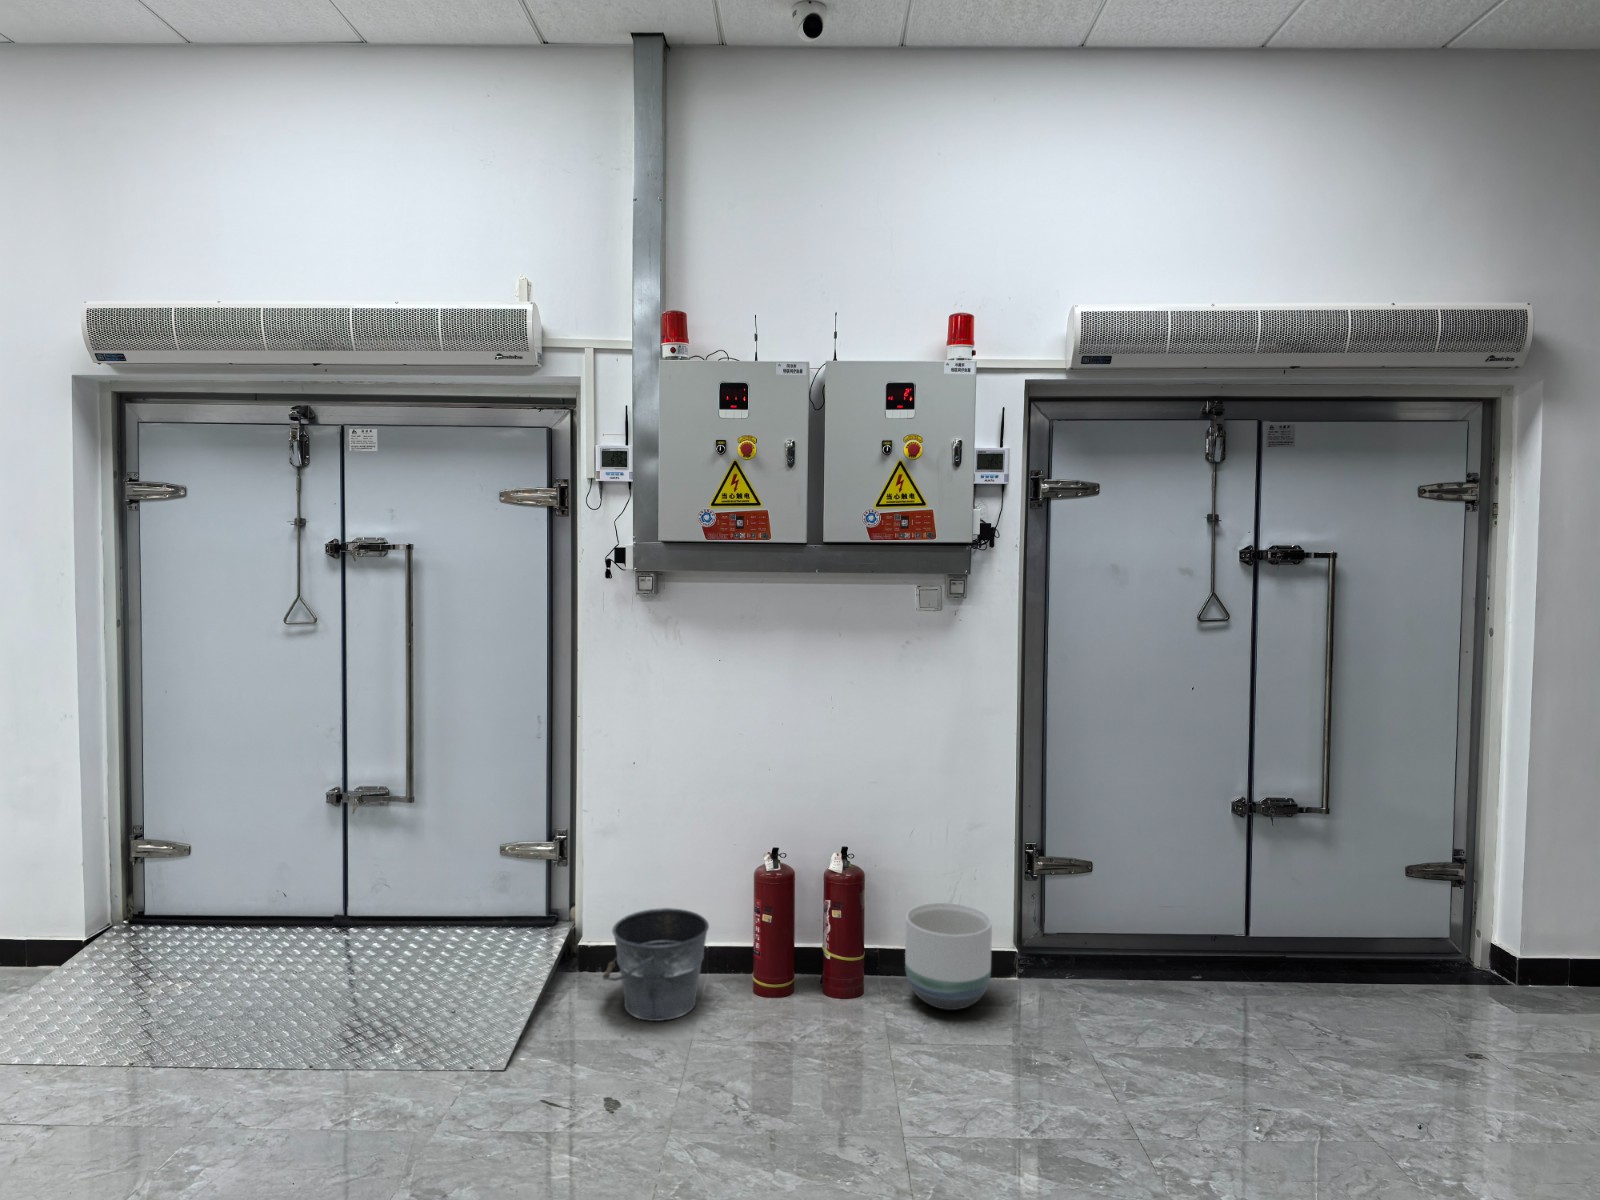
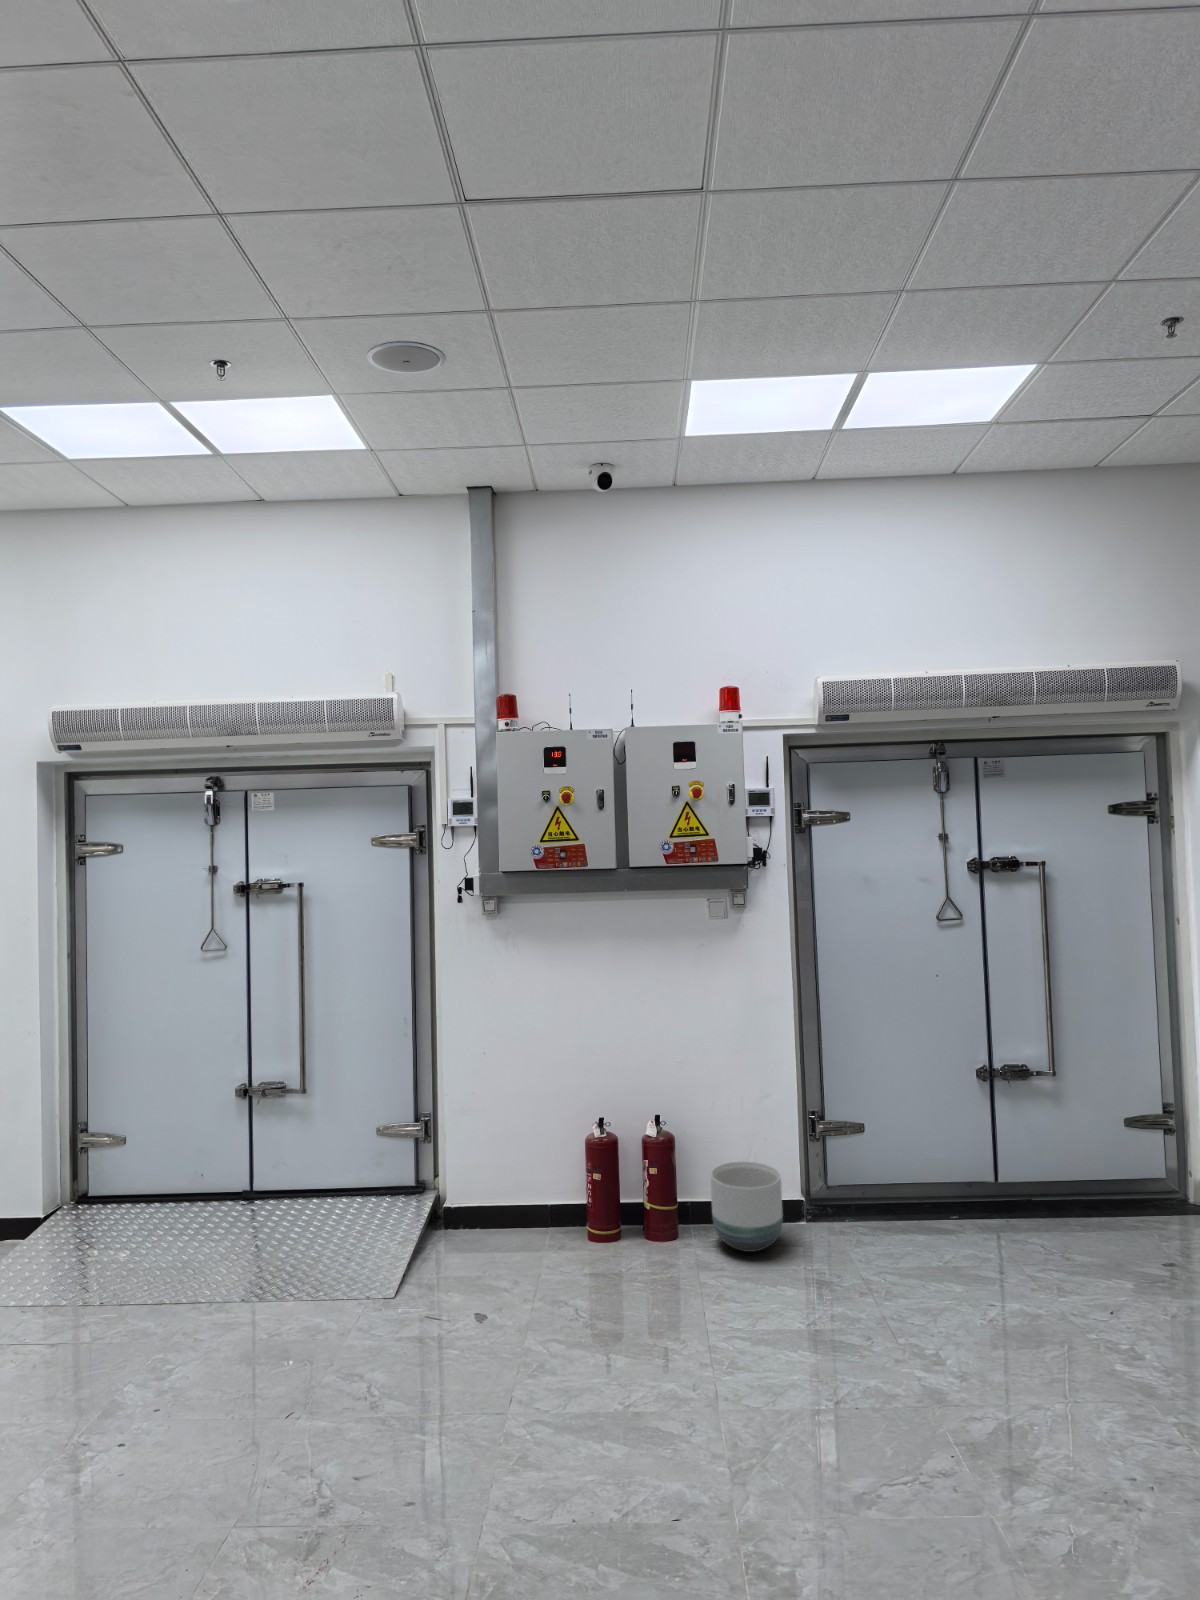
bucket: present [603,908,709,1021] -> none [465,1174,550,1269]

